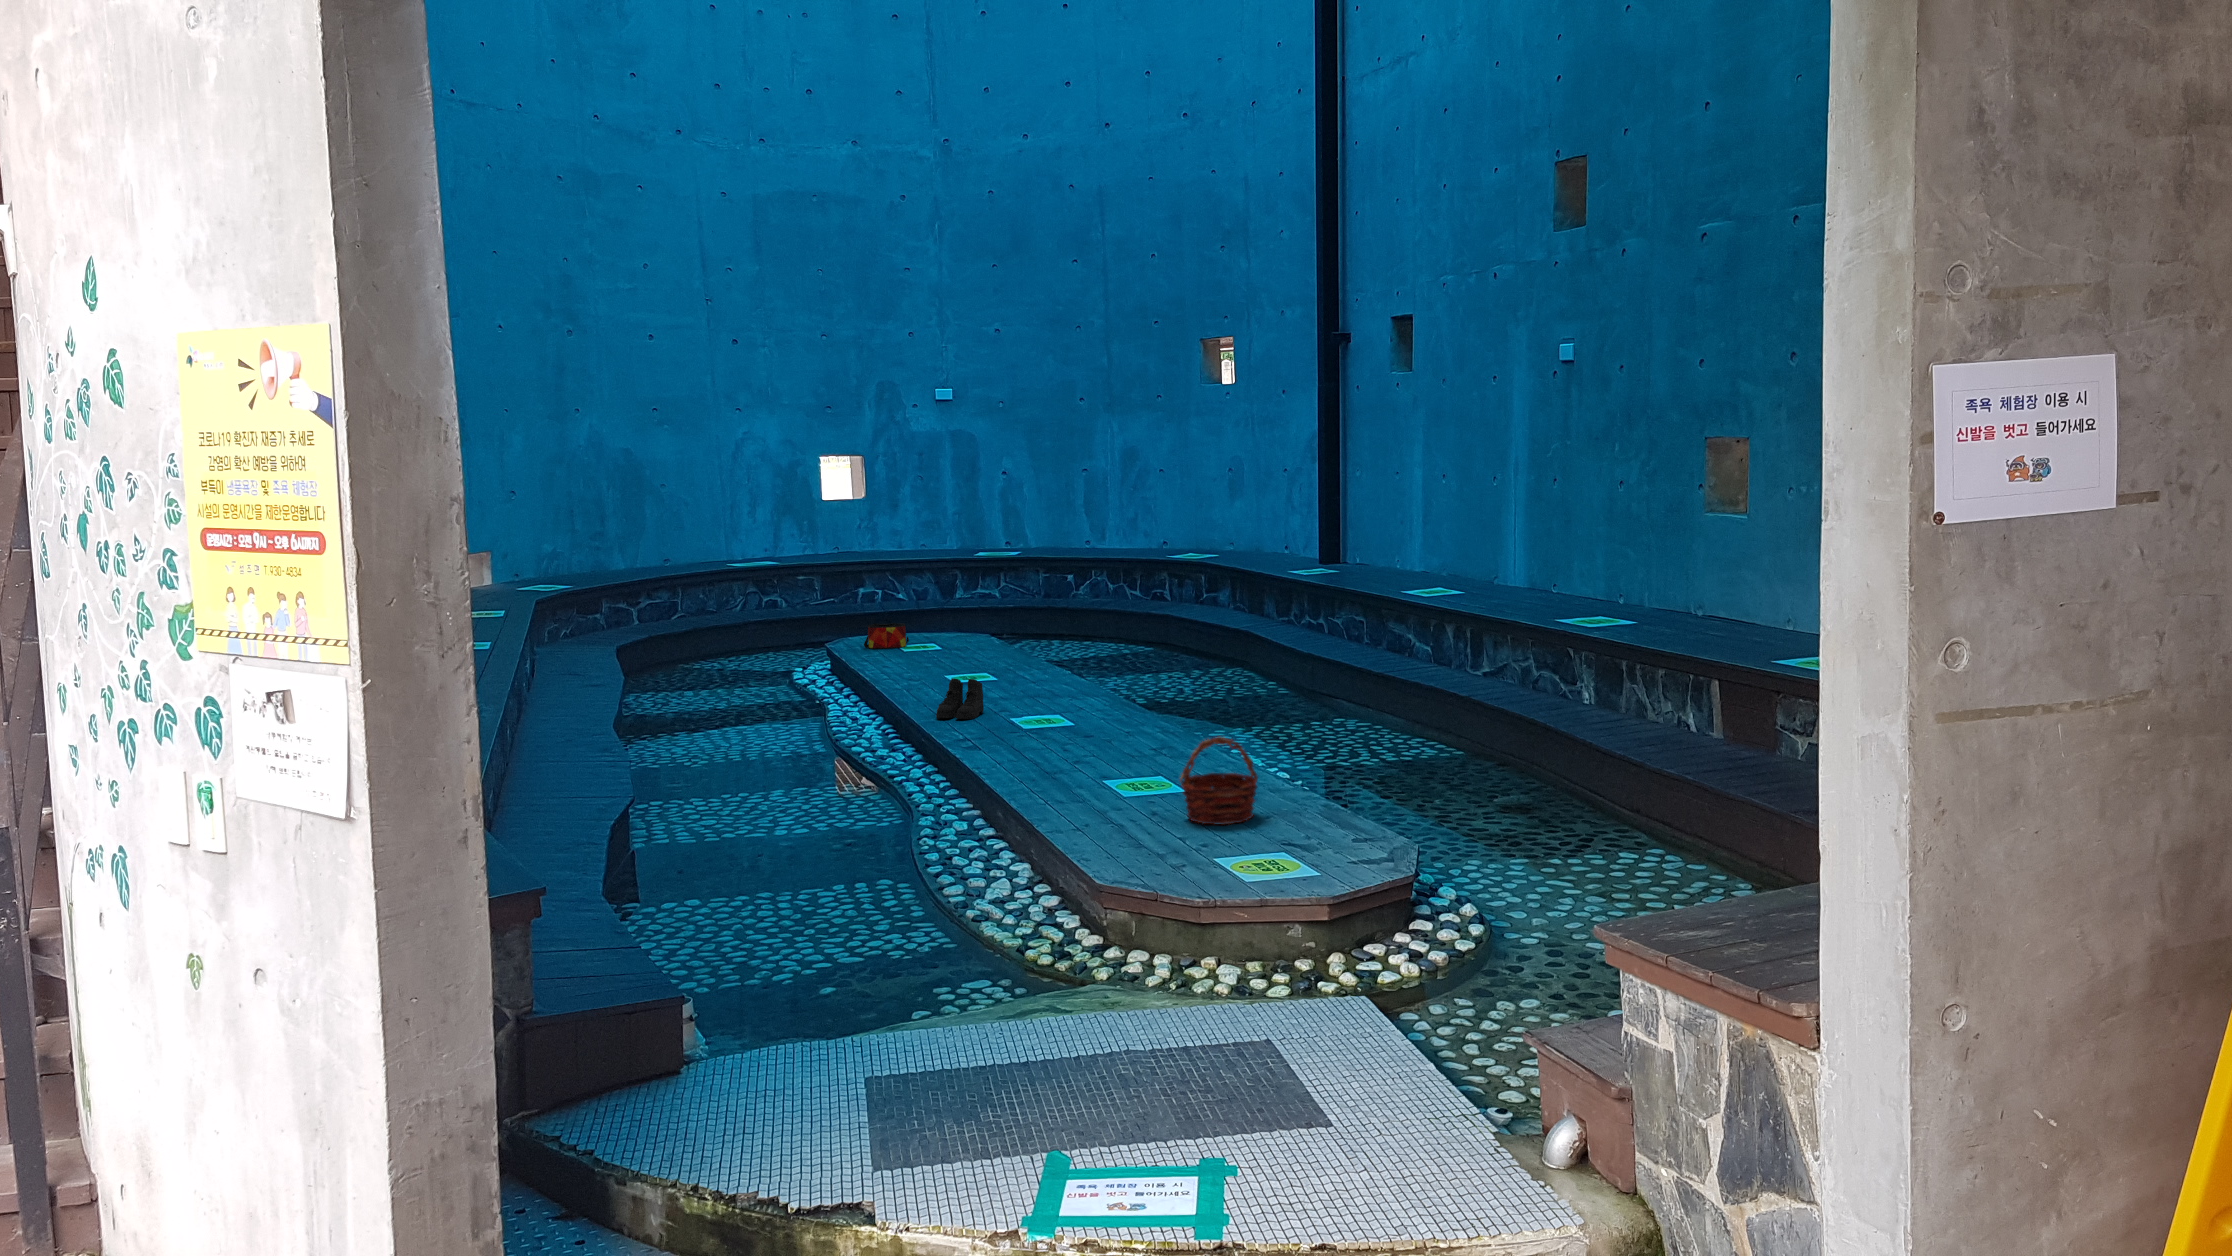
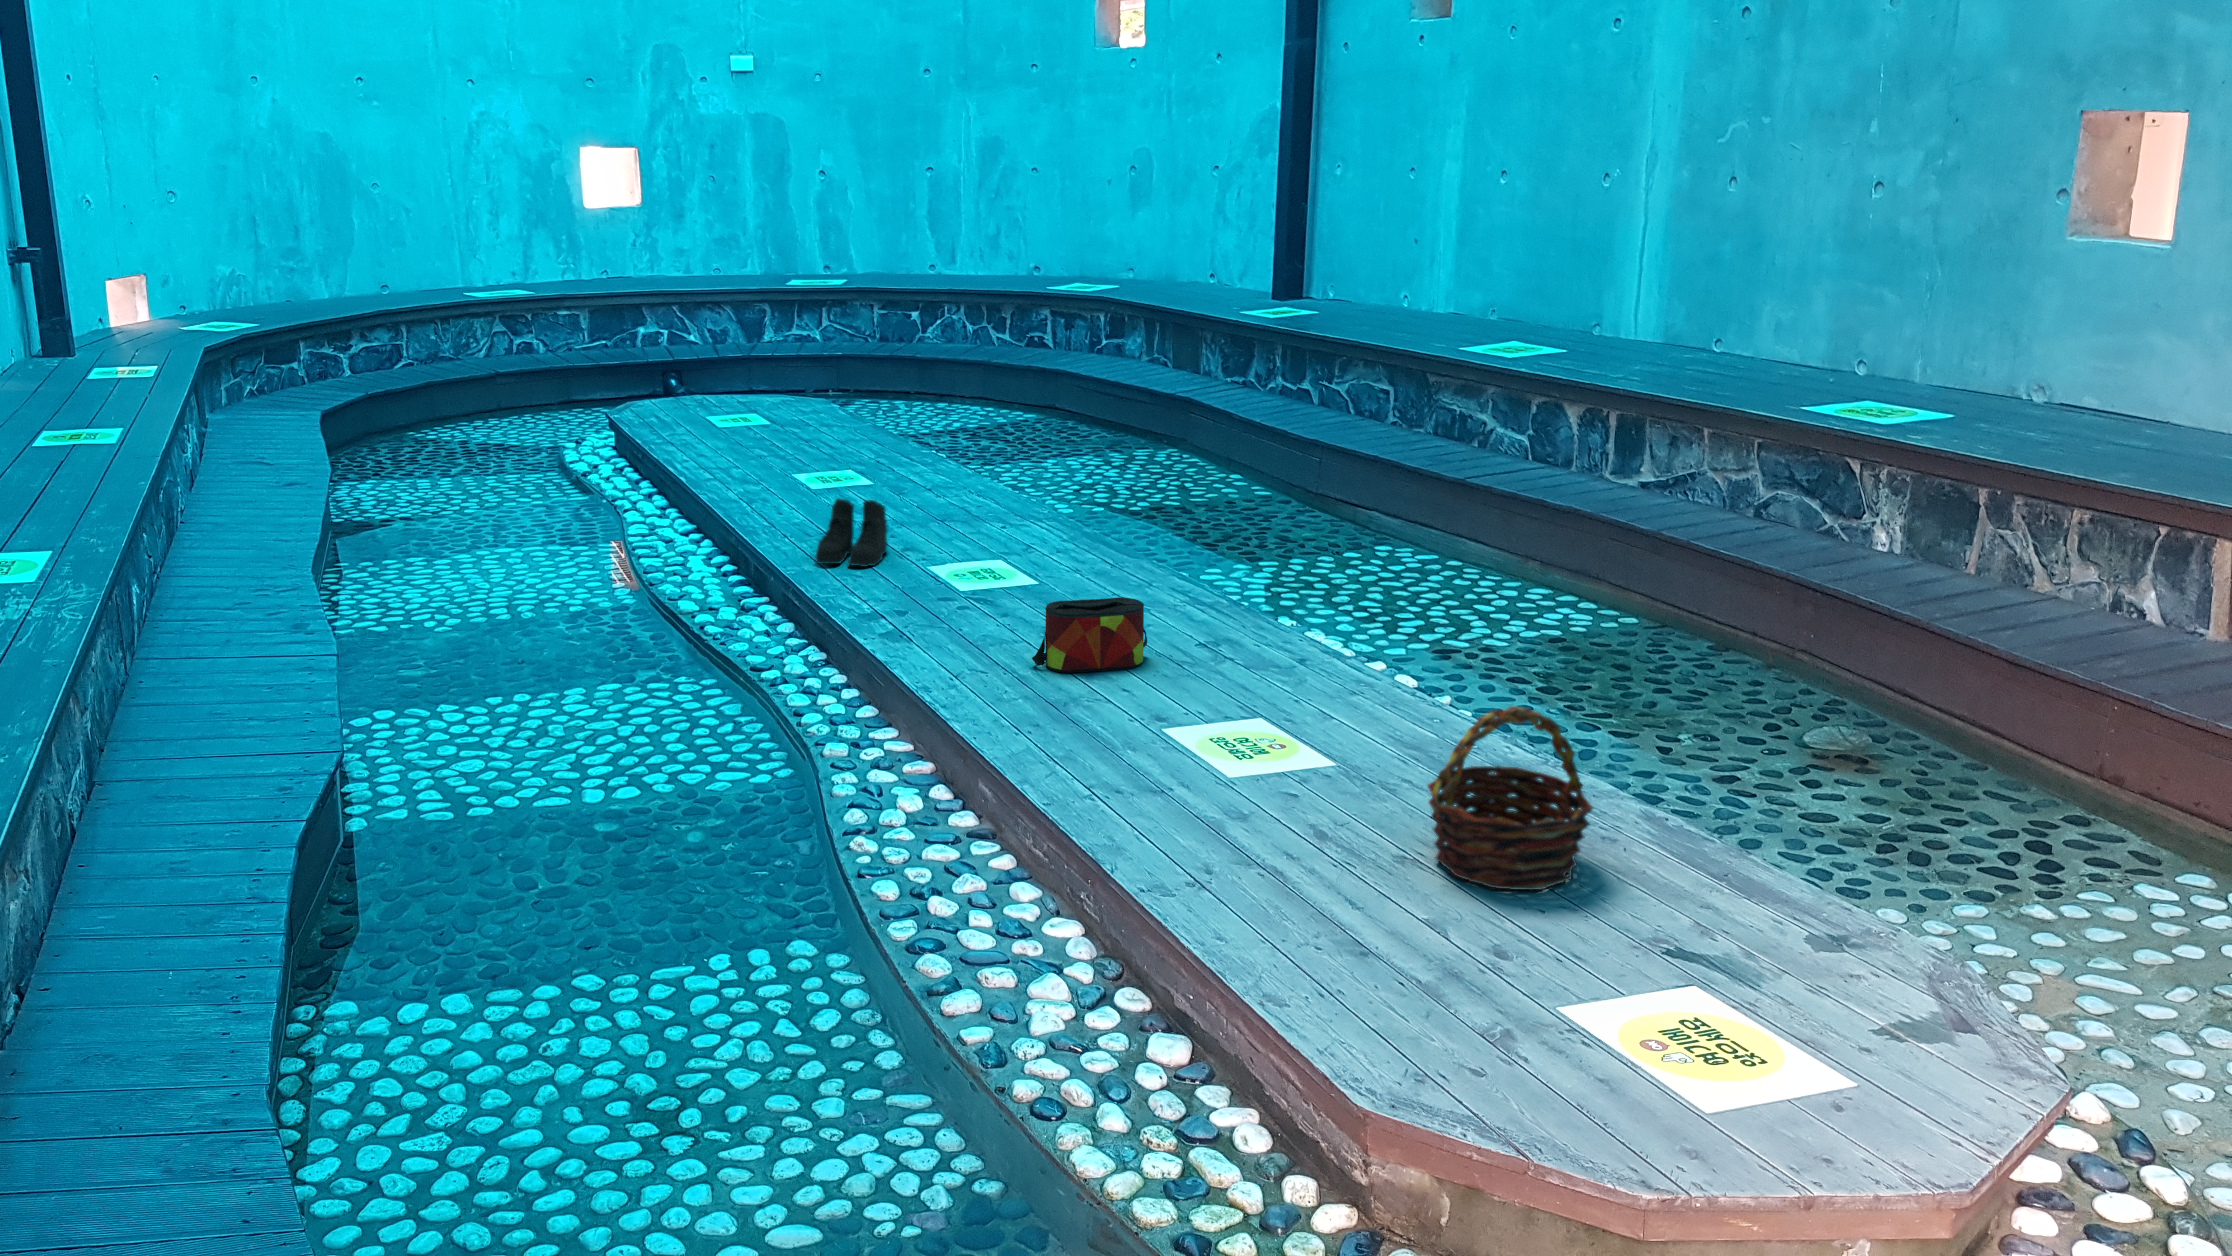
bag: present [864,623,909,649] -> present [1032,598,1147,673]

